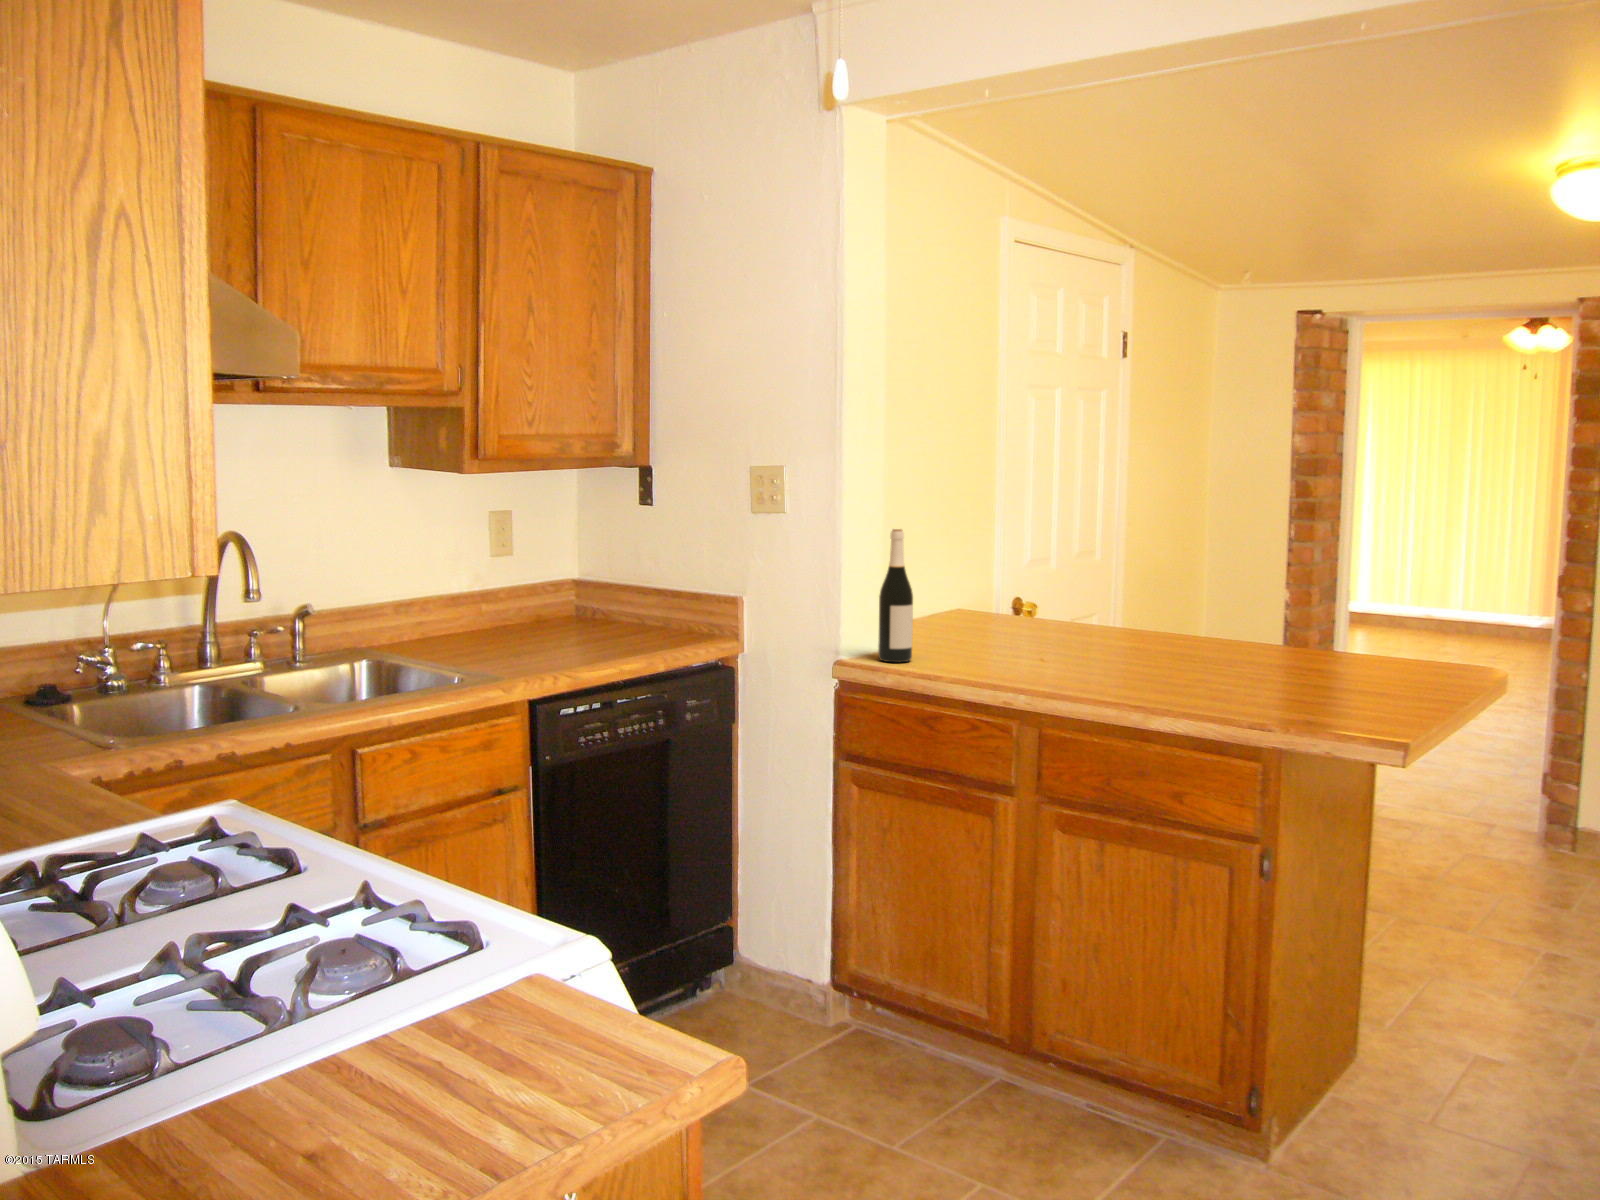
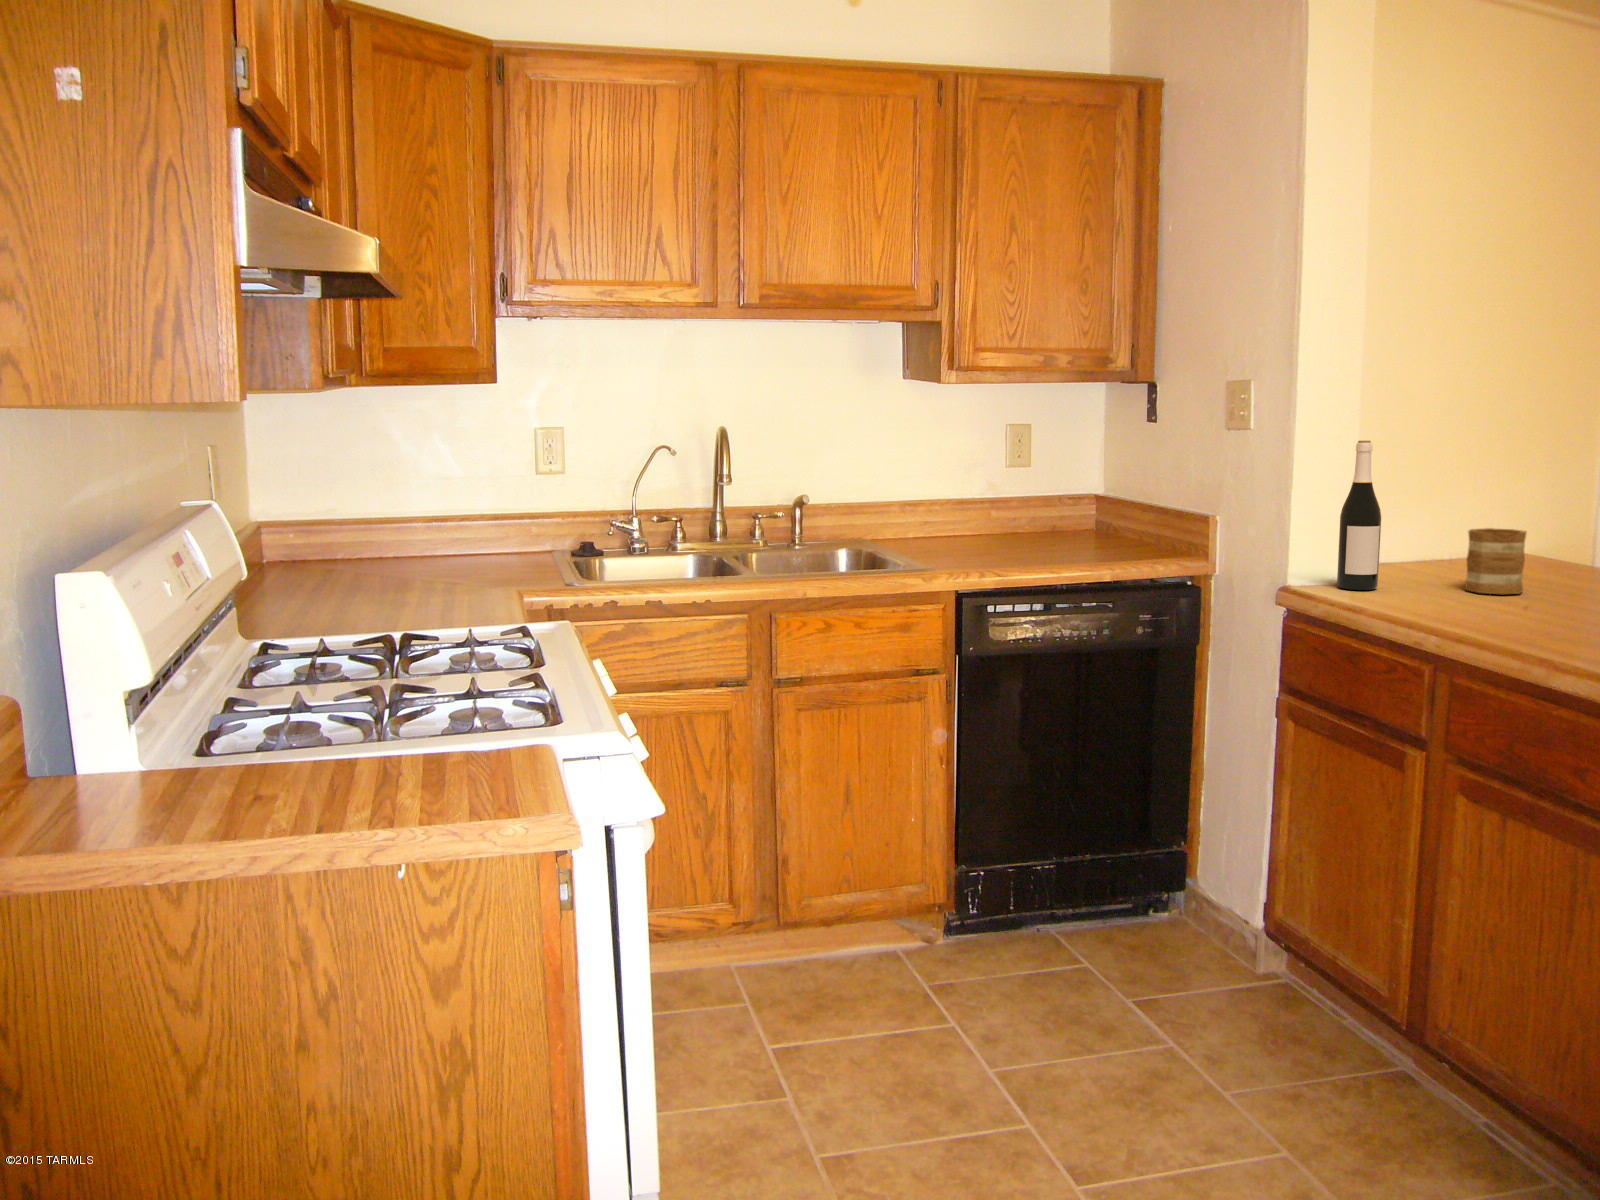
mug: none [965,601,1015,657] -> present [1465,528,1526,594]

